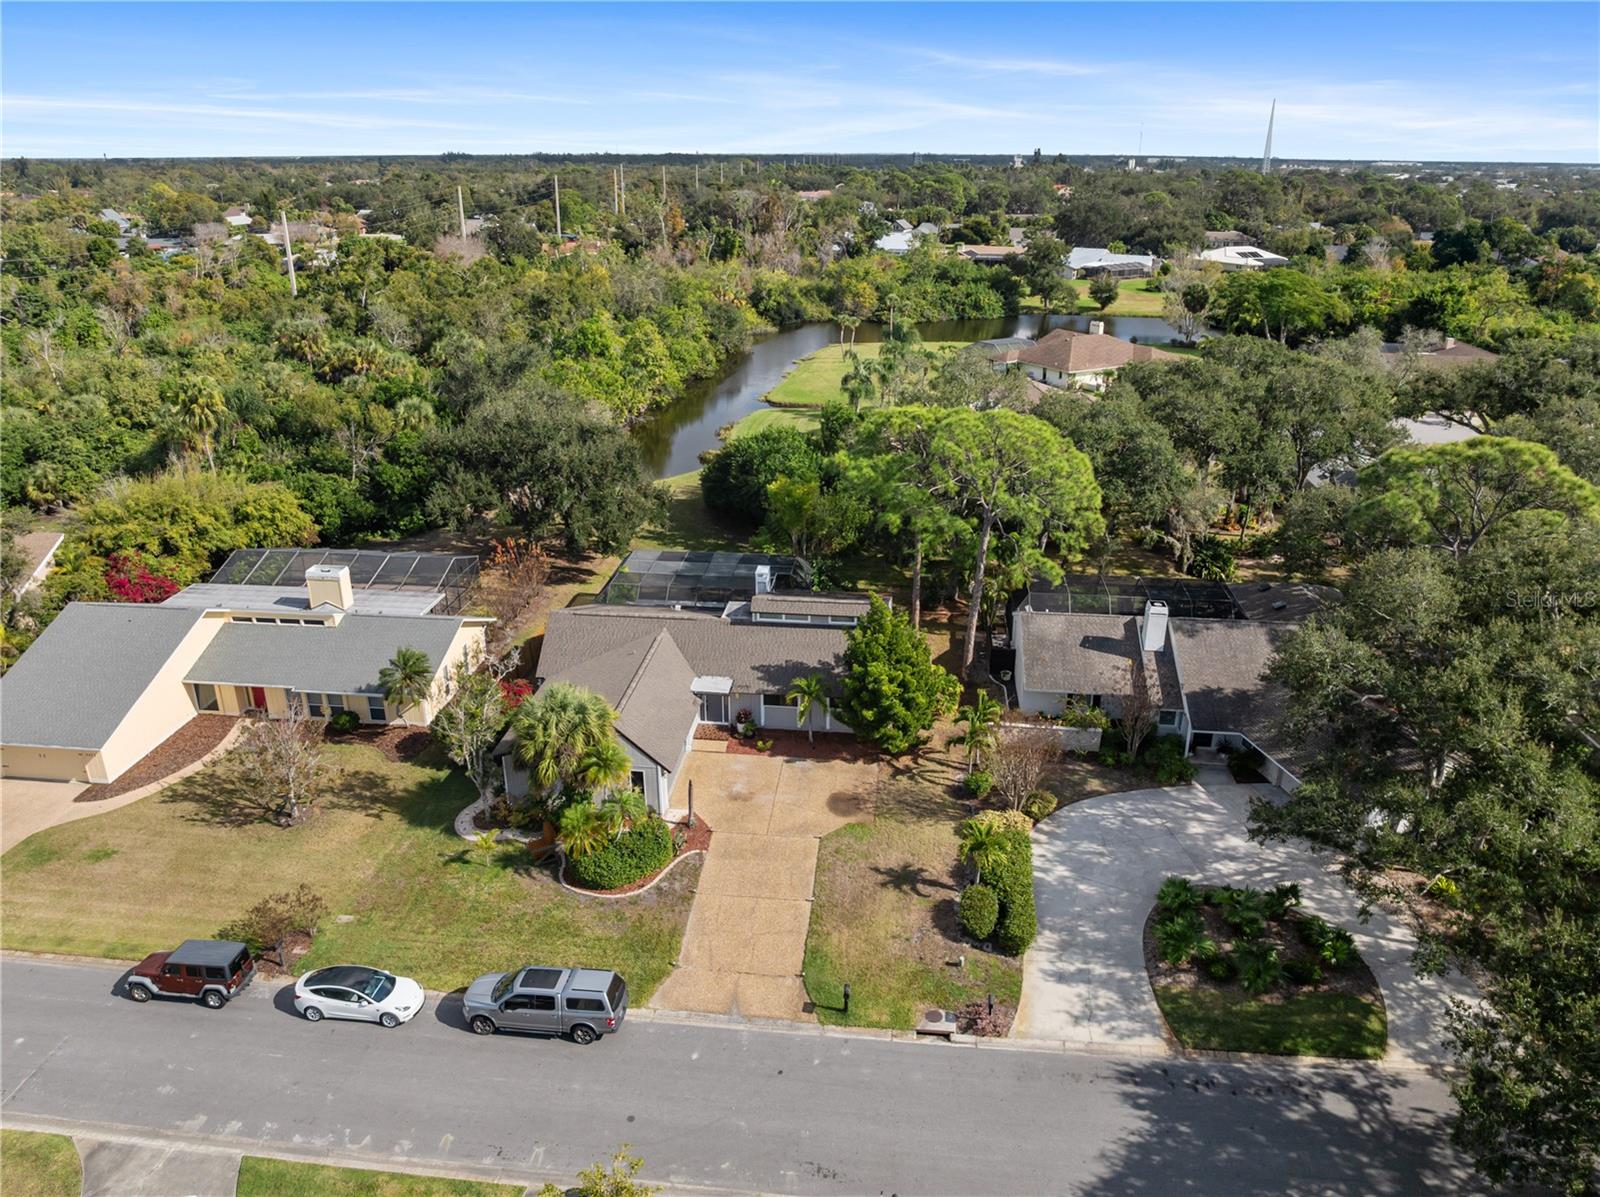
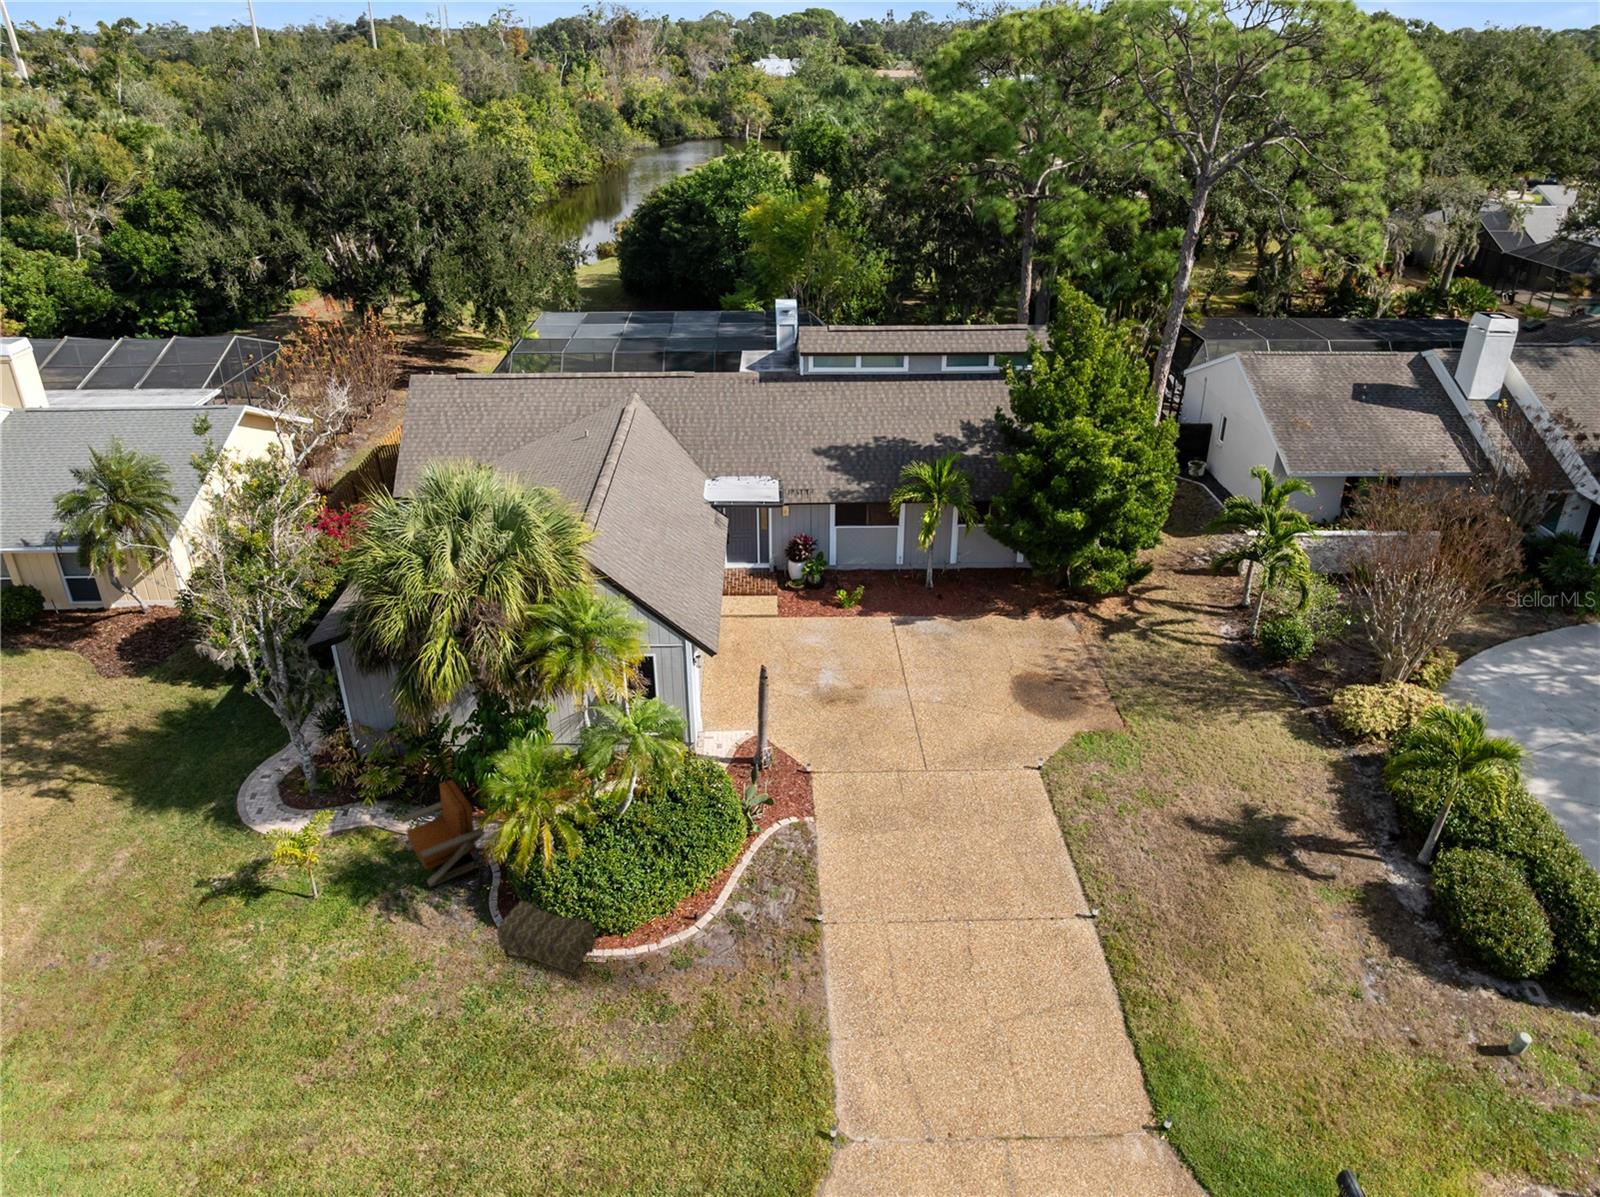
bench: none [560,872,599,905] -> present [497,901,595,980]

